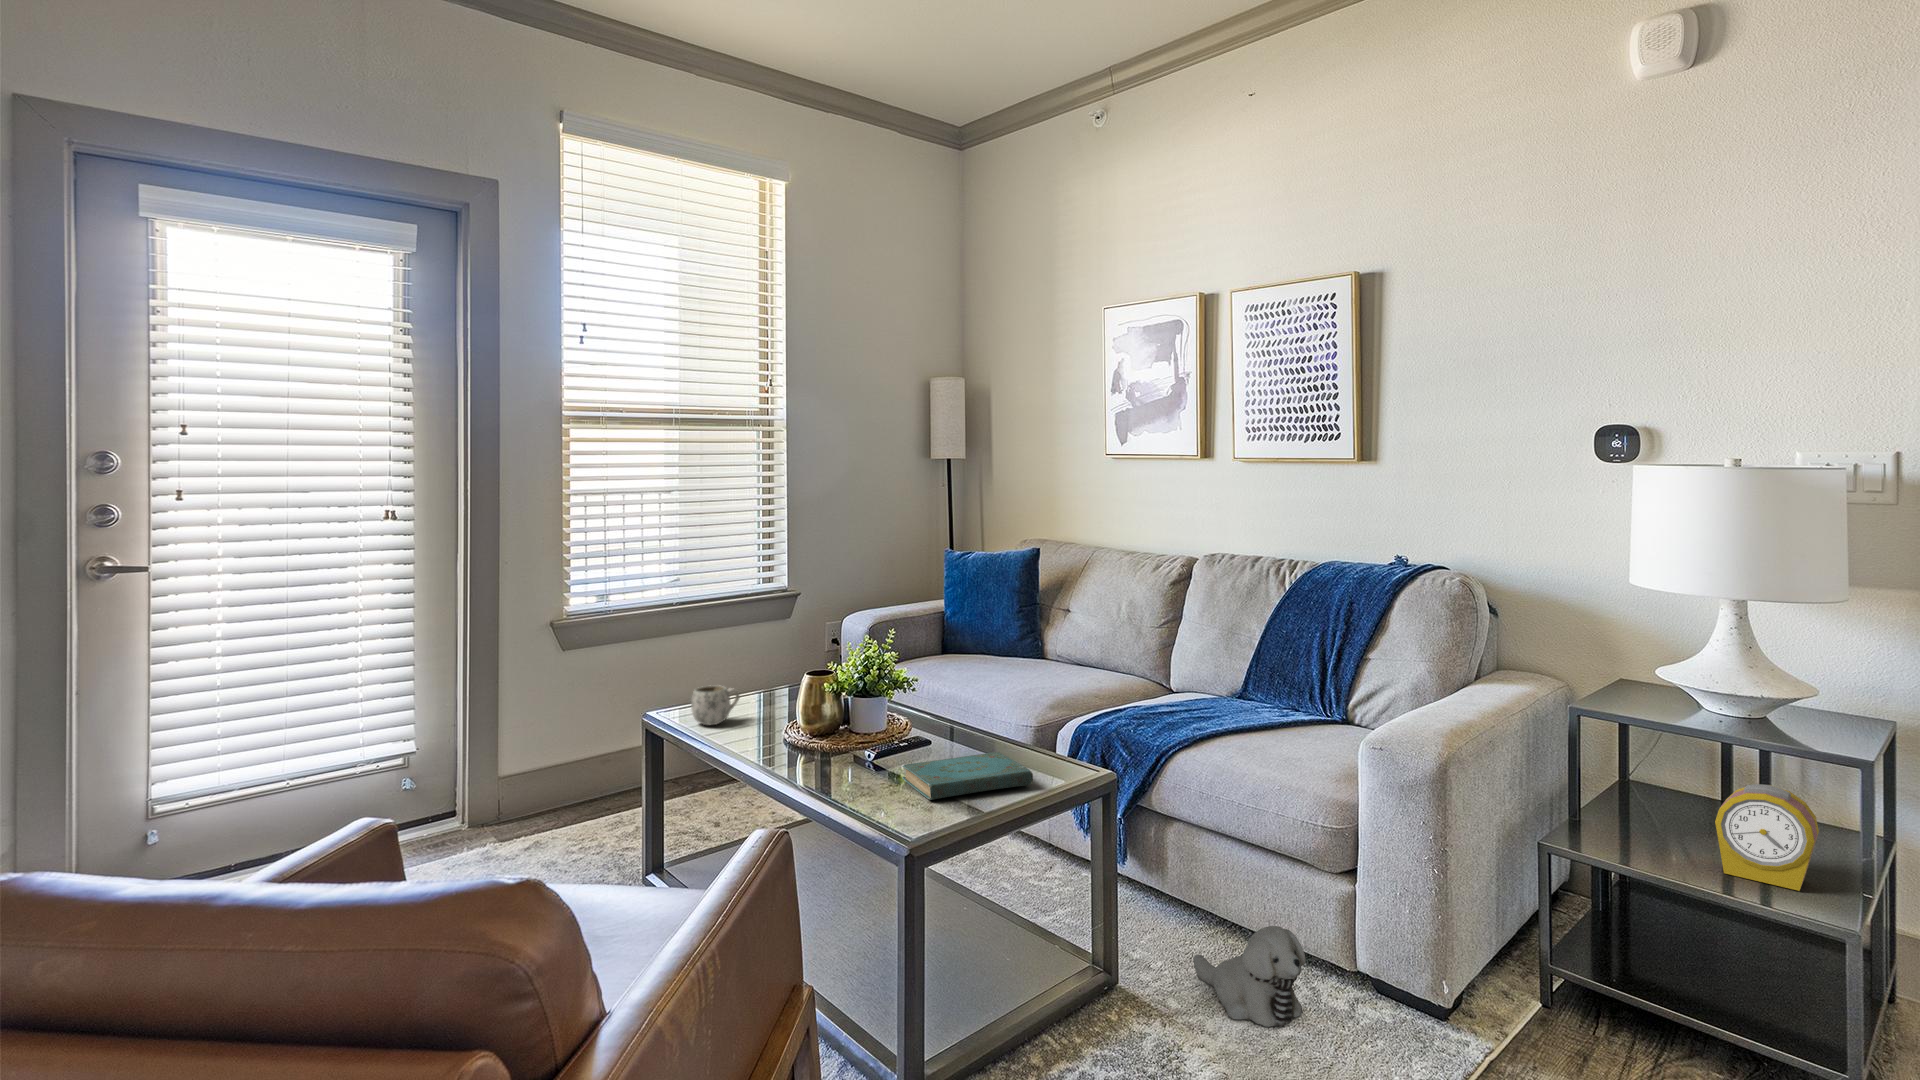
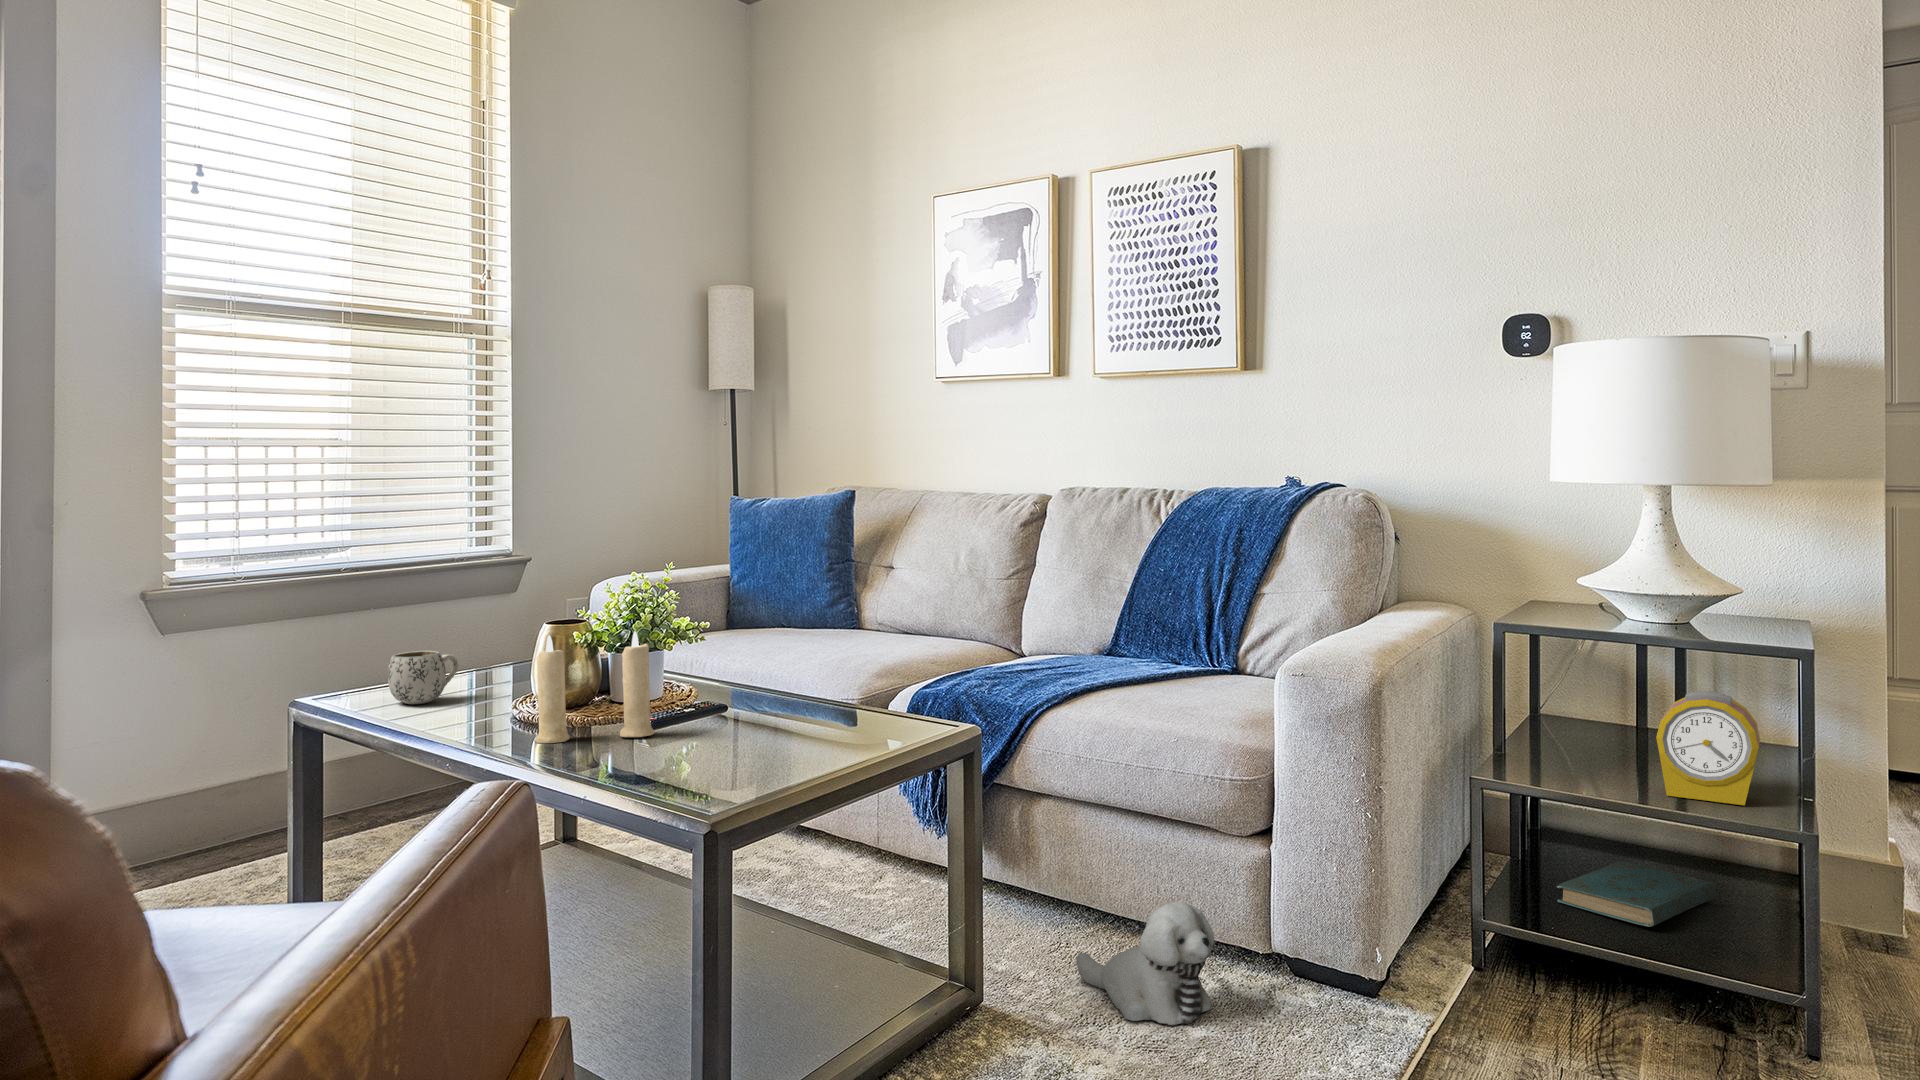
candle: none [787,685,872,770] -> present [534,631,655,743]
book: present [902,752,1033,800] -> present [1557,861,1717,927]

